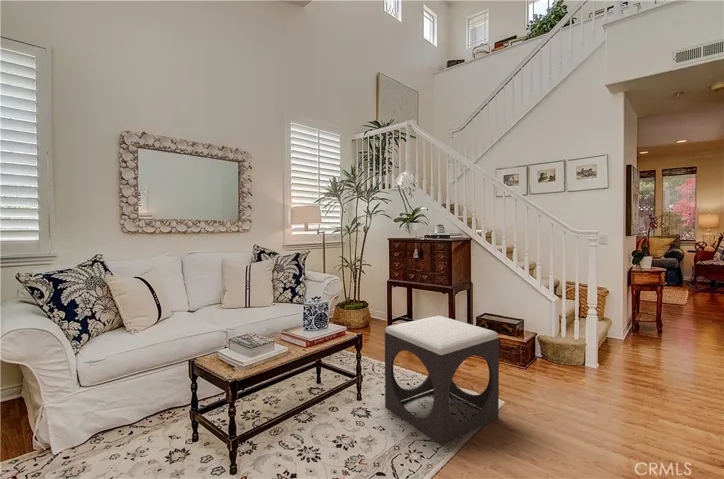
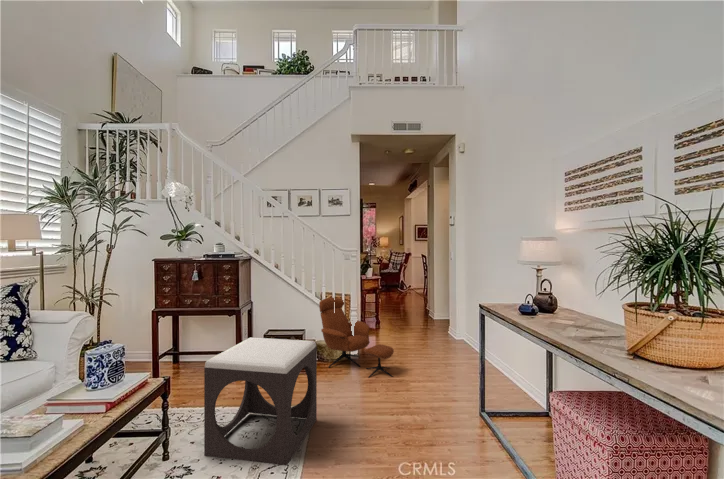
lounge chair: none [542,290,644,408] -> present [319,298,394,377]

